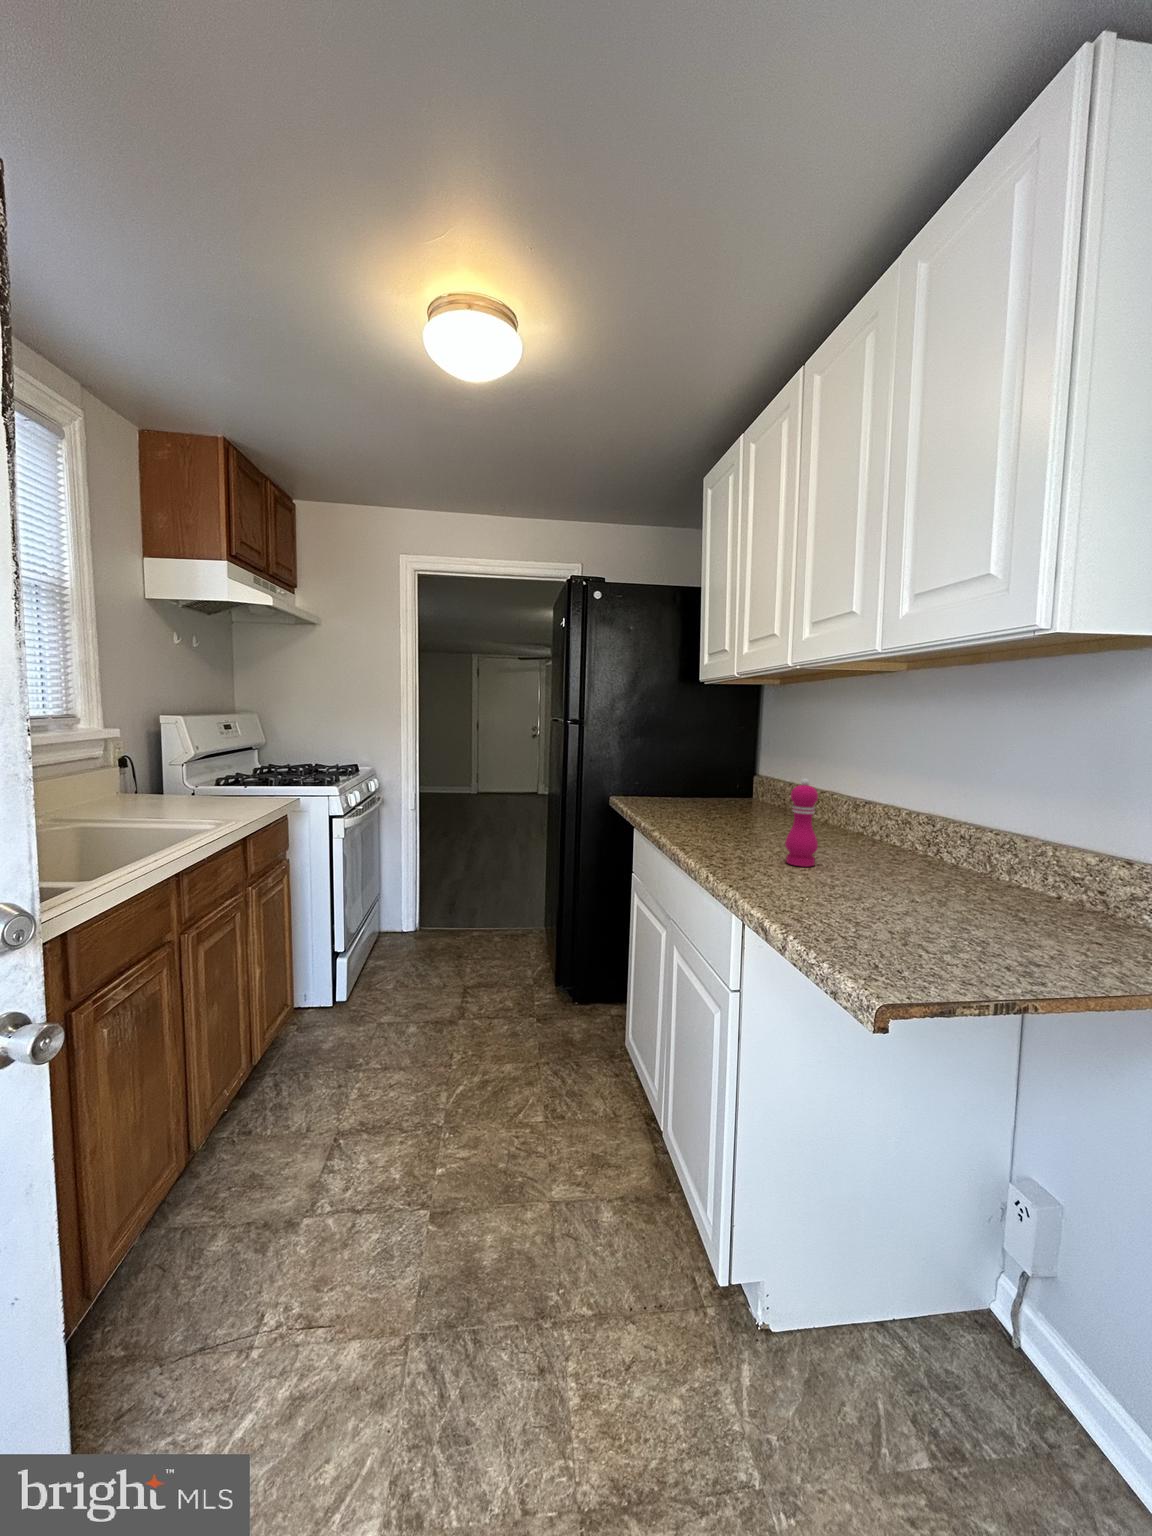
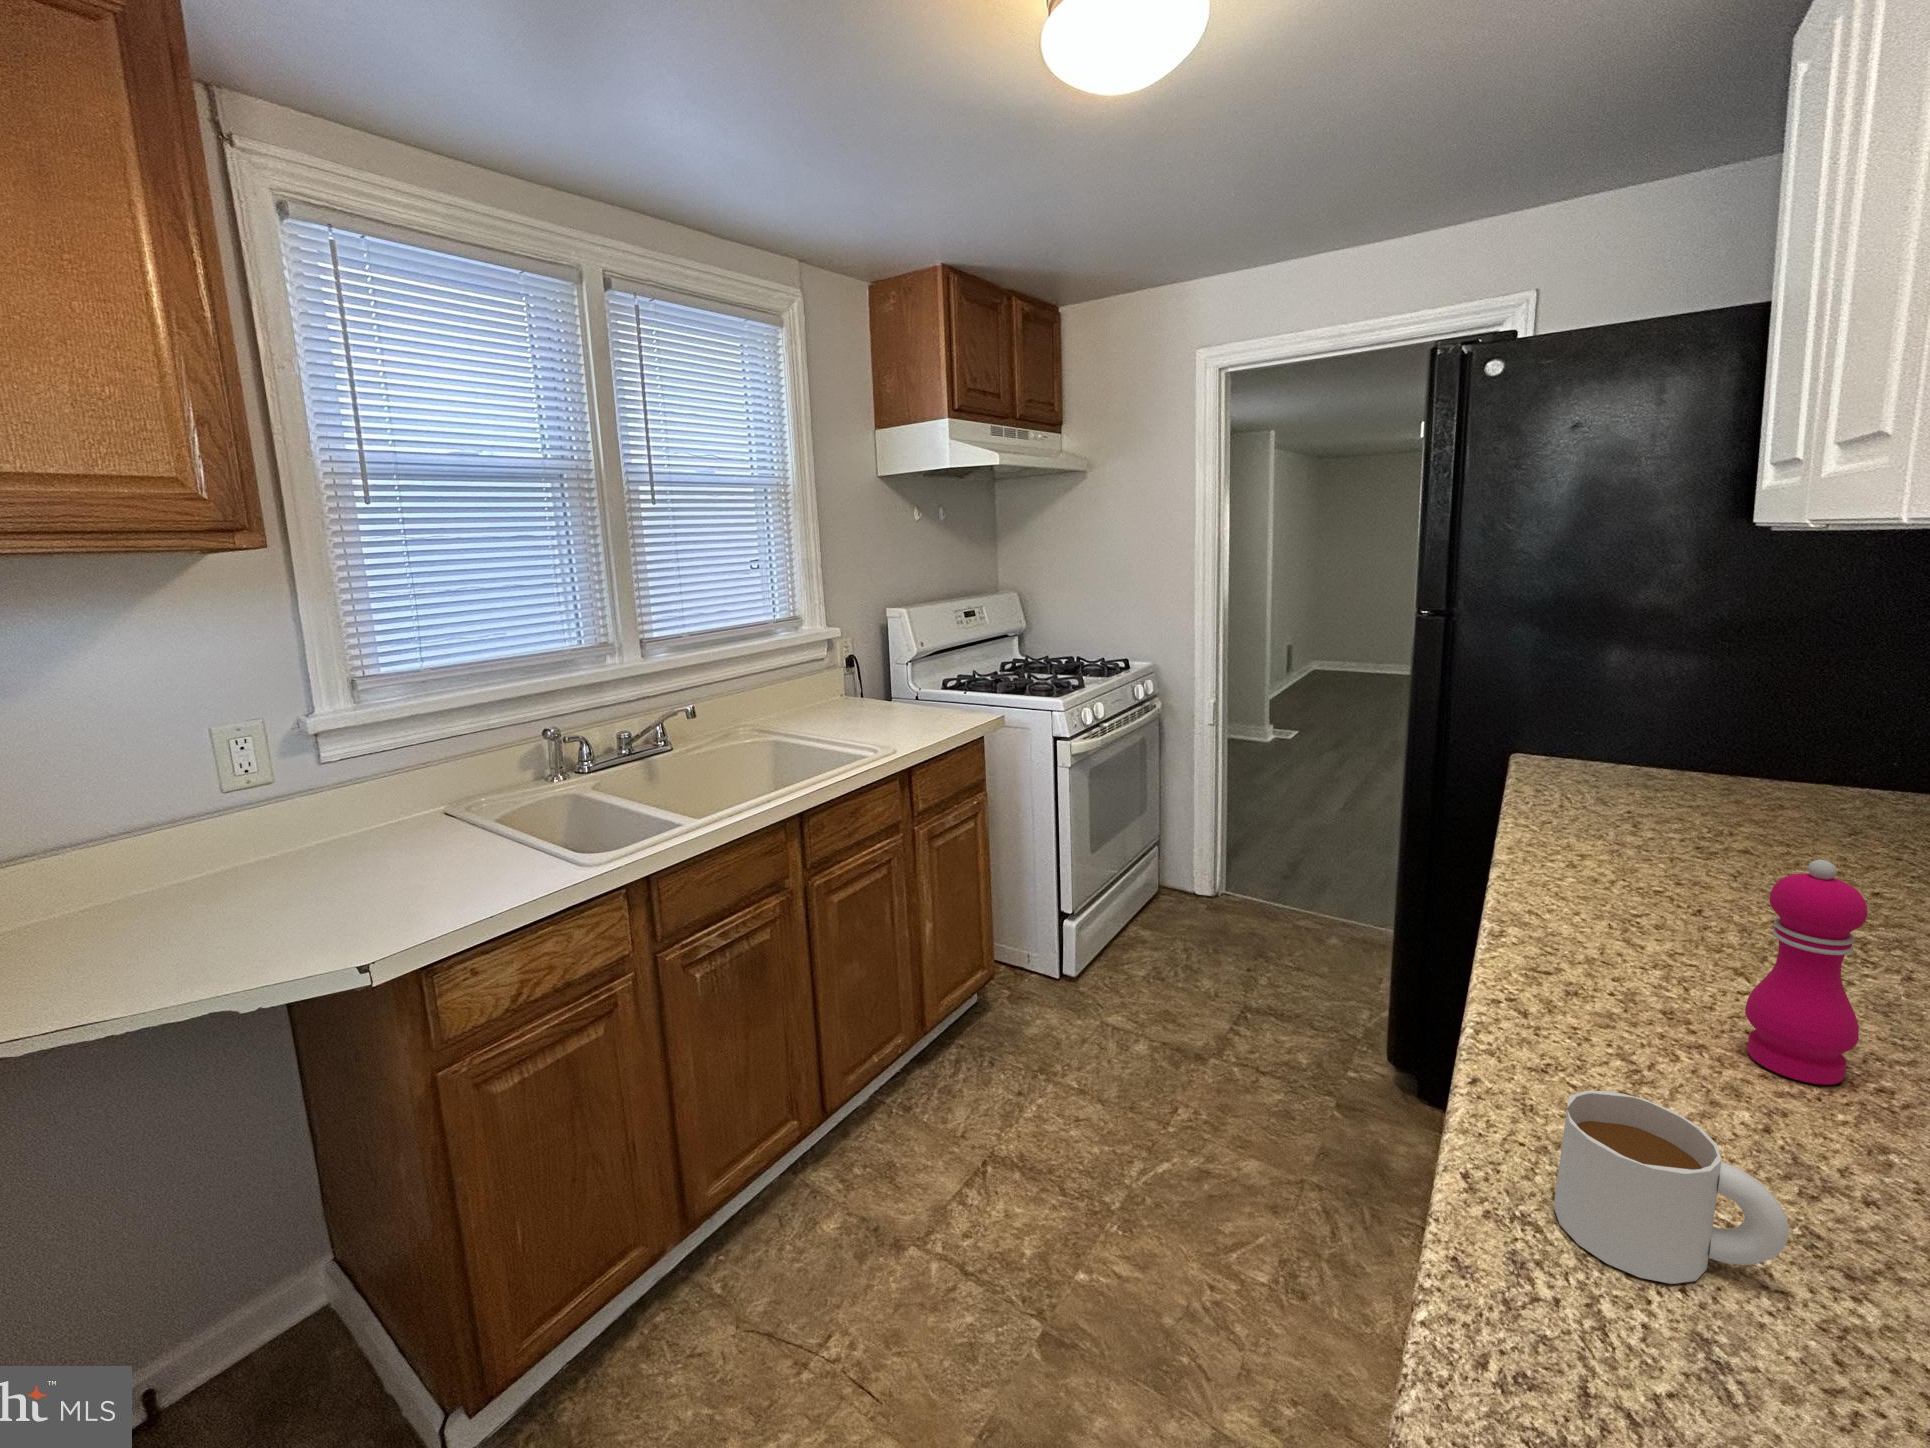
mug: none [787,857,856,916] -> present [1554,1091,1789,1284]

